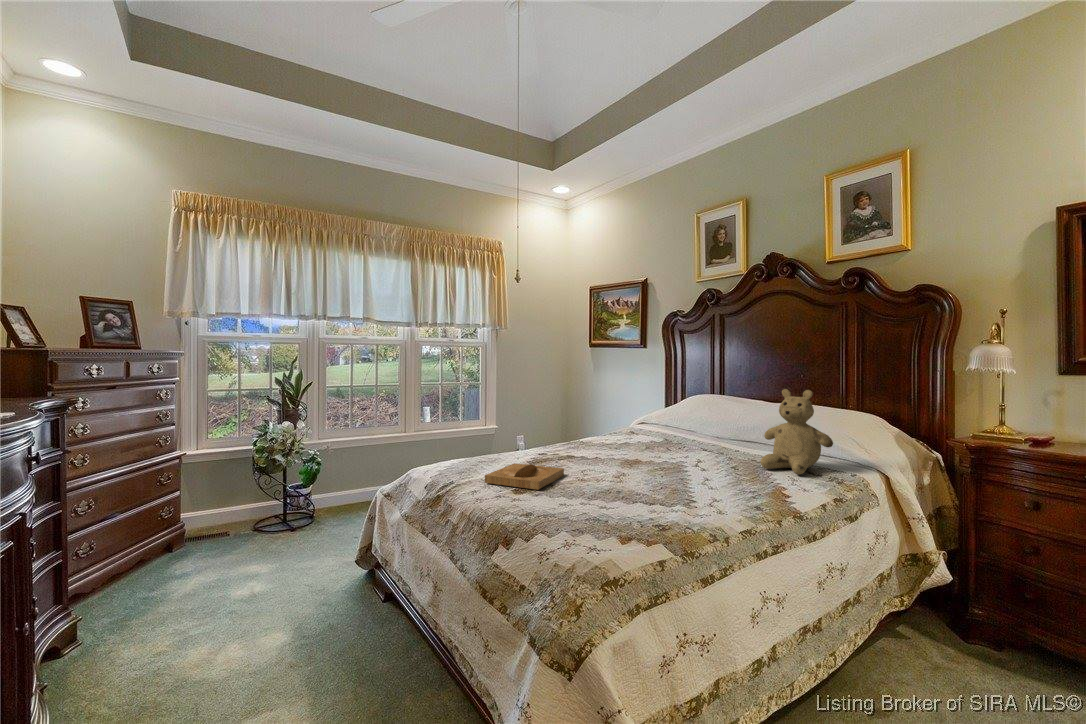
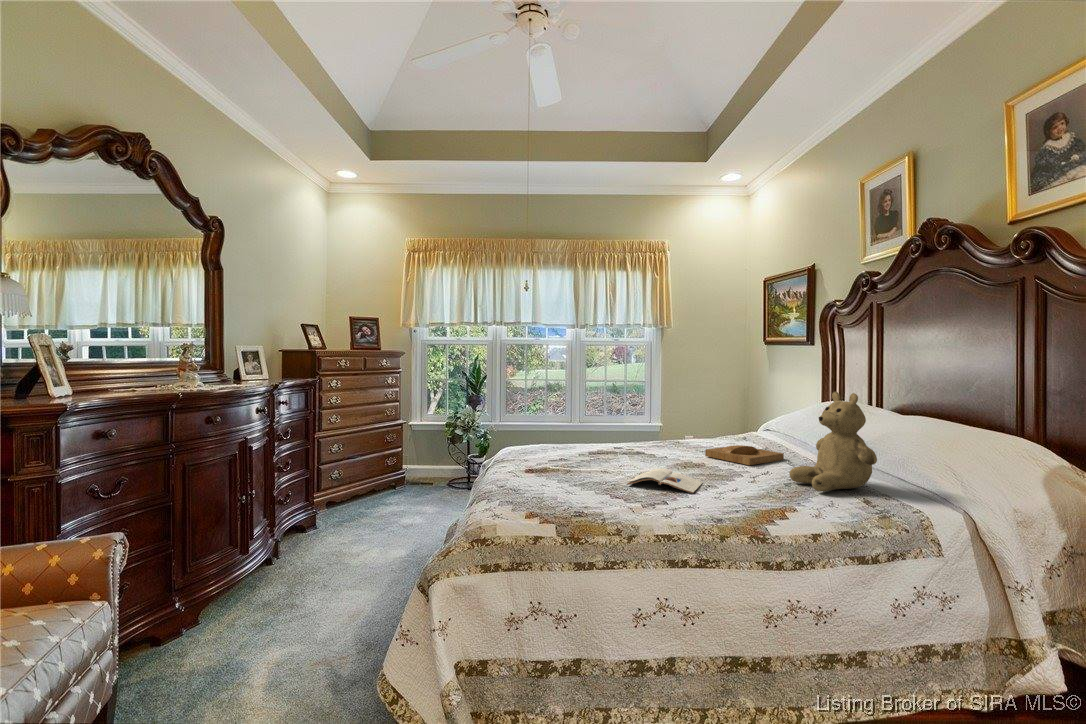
tray: present [485,463,564,490] -> present [705,445,784,465]
magazine: none [649,473,730,496] -> present [627,469,703,493]

